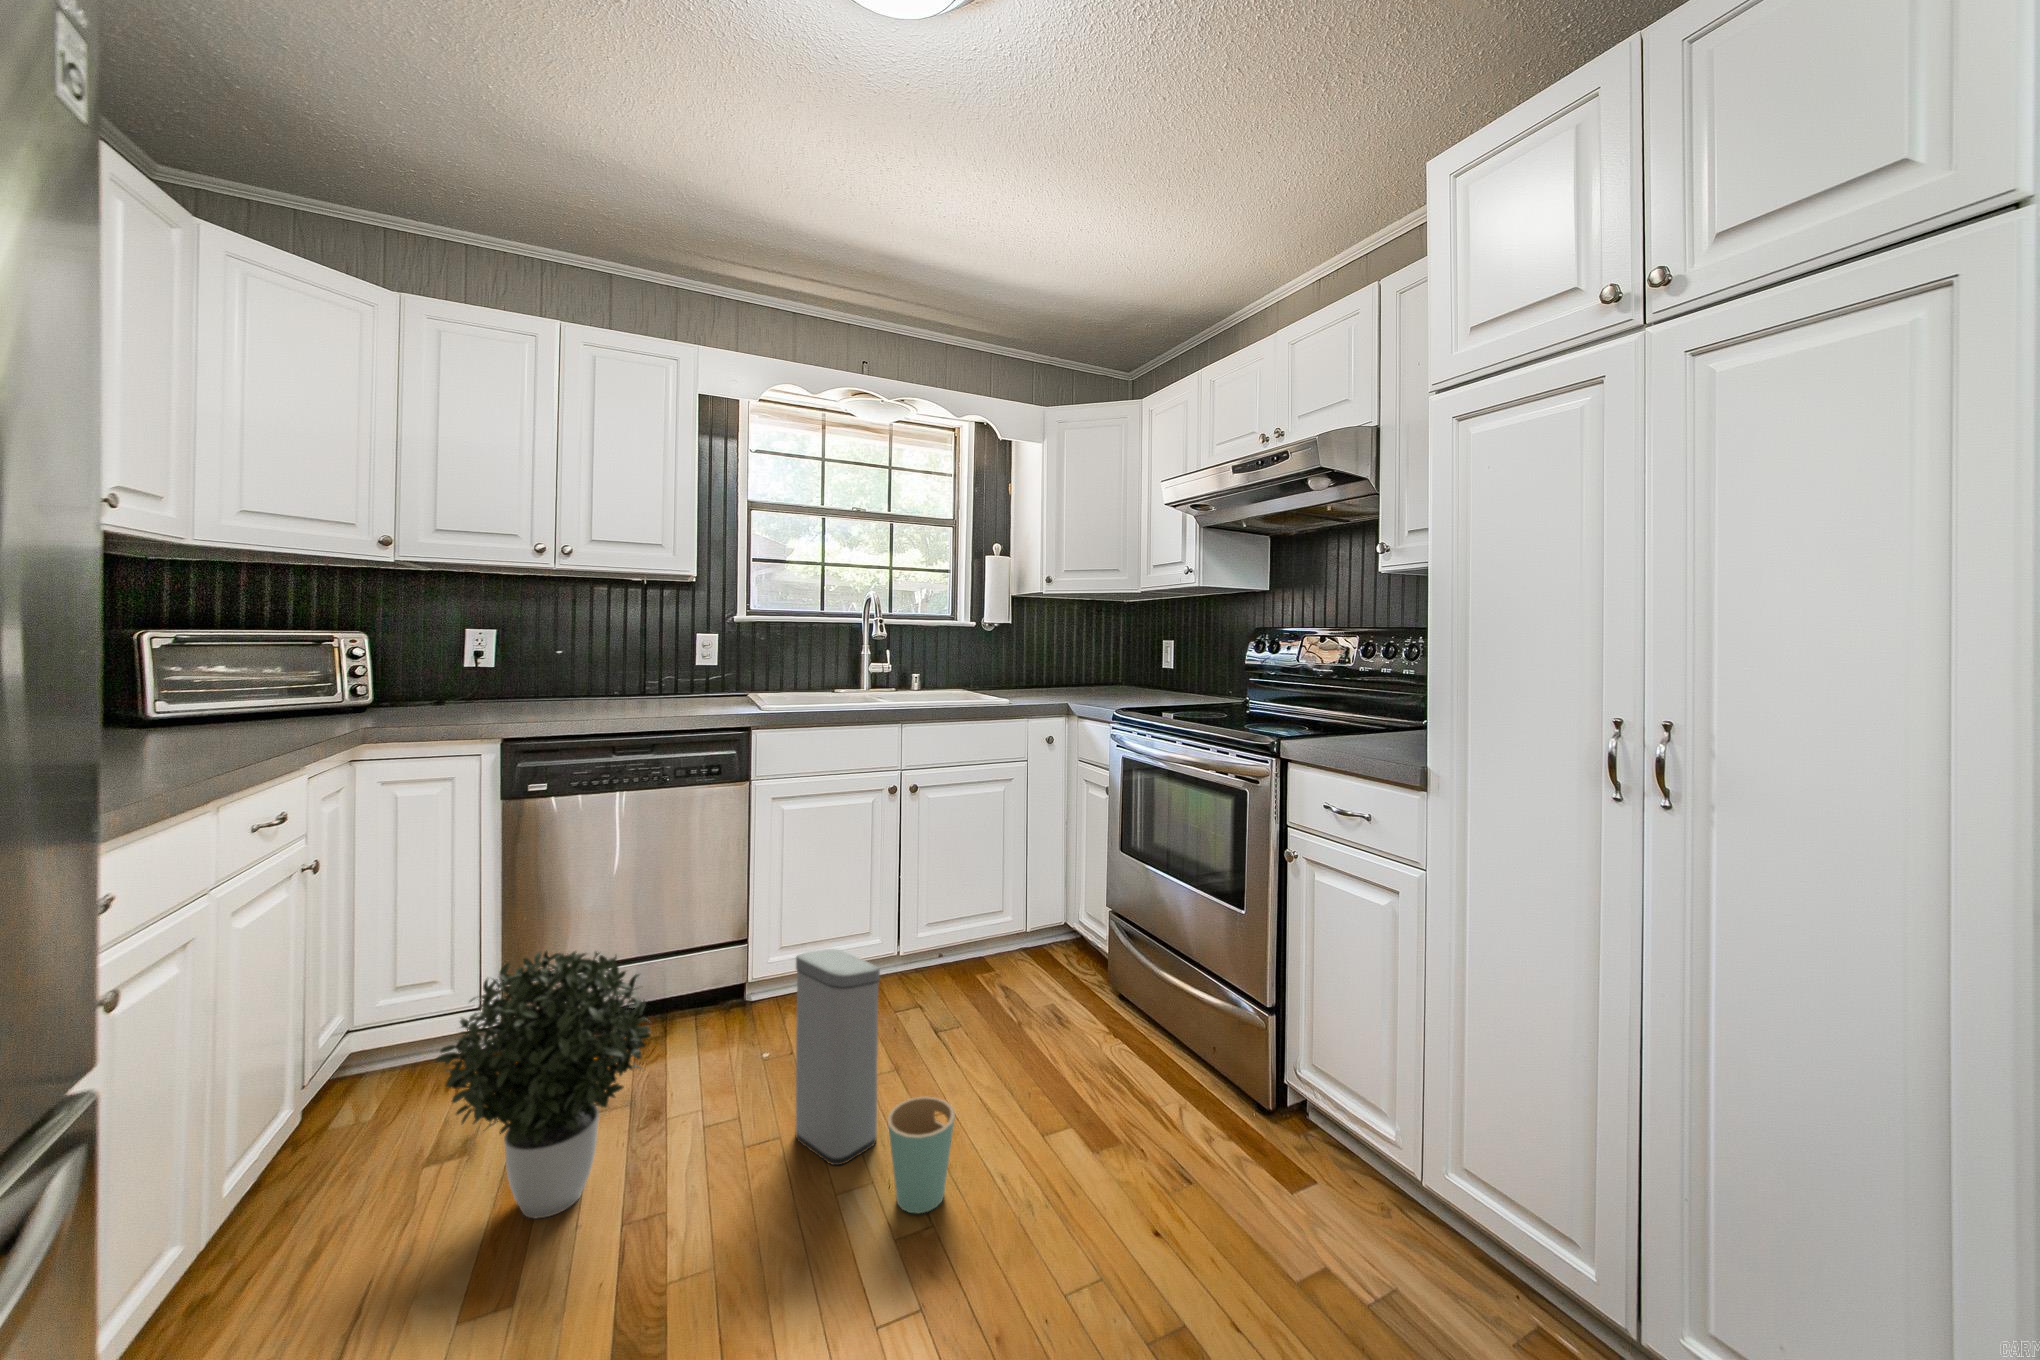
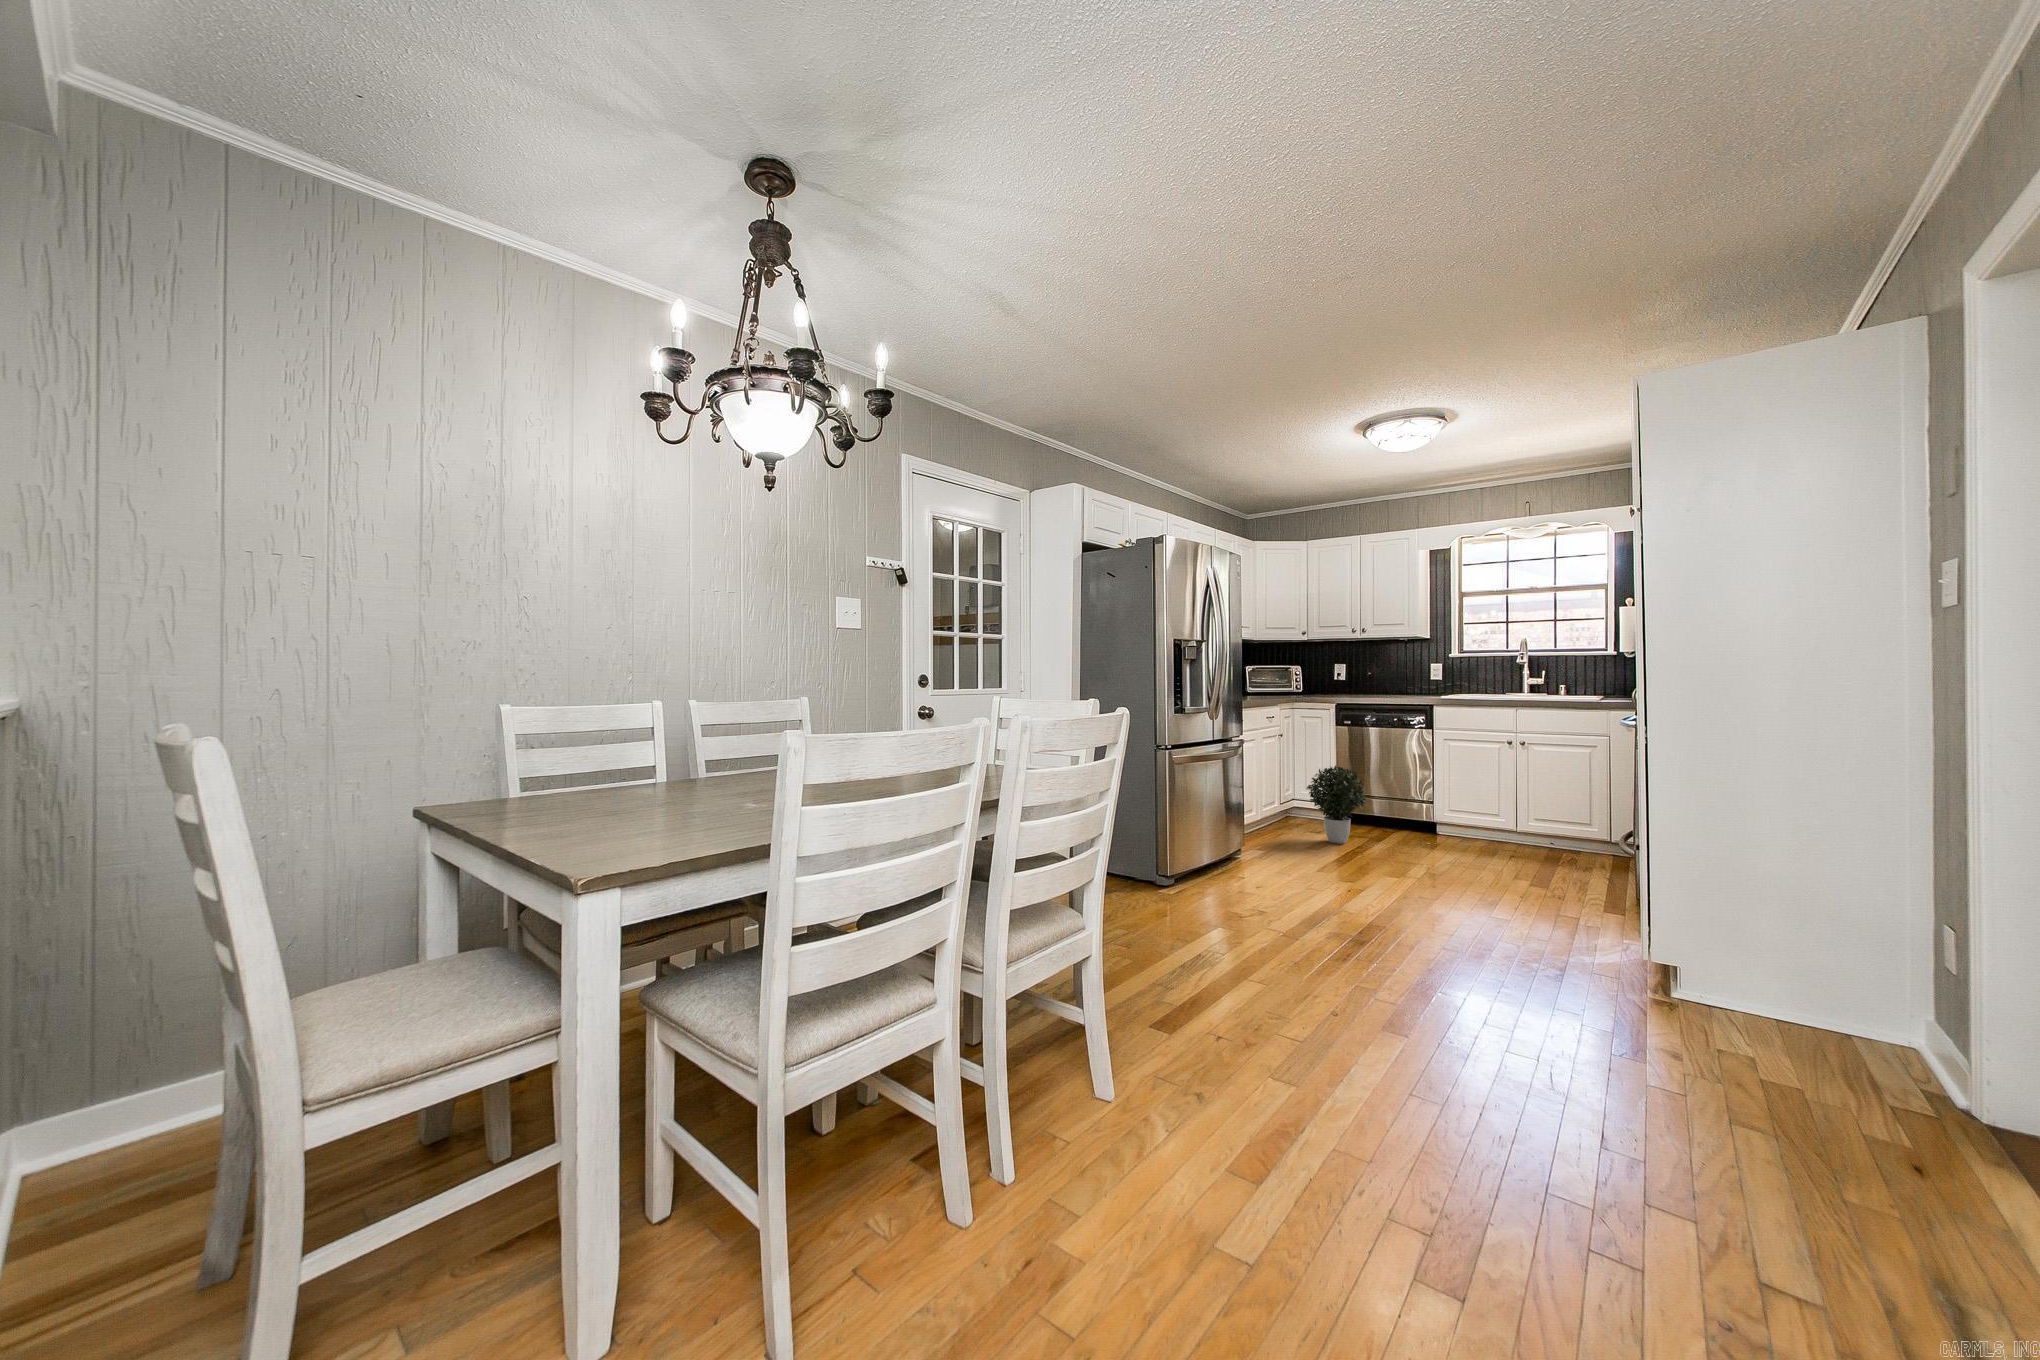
trash can: present [796,949,955,1213] -> none [1416,785,1459,871]

